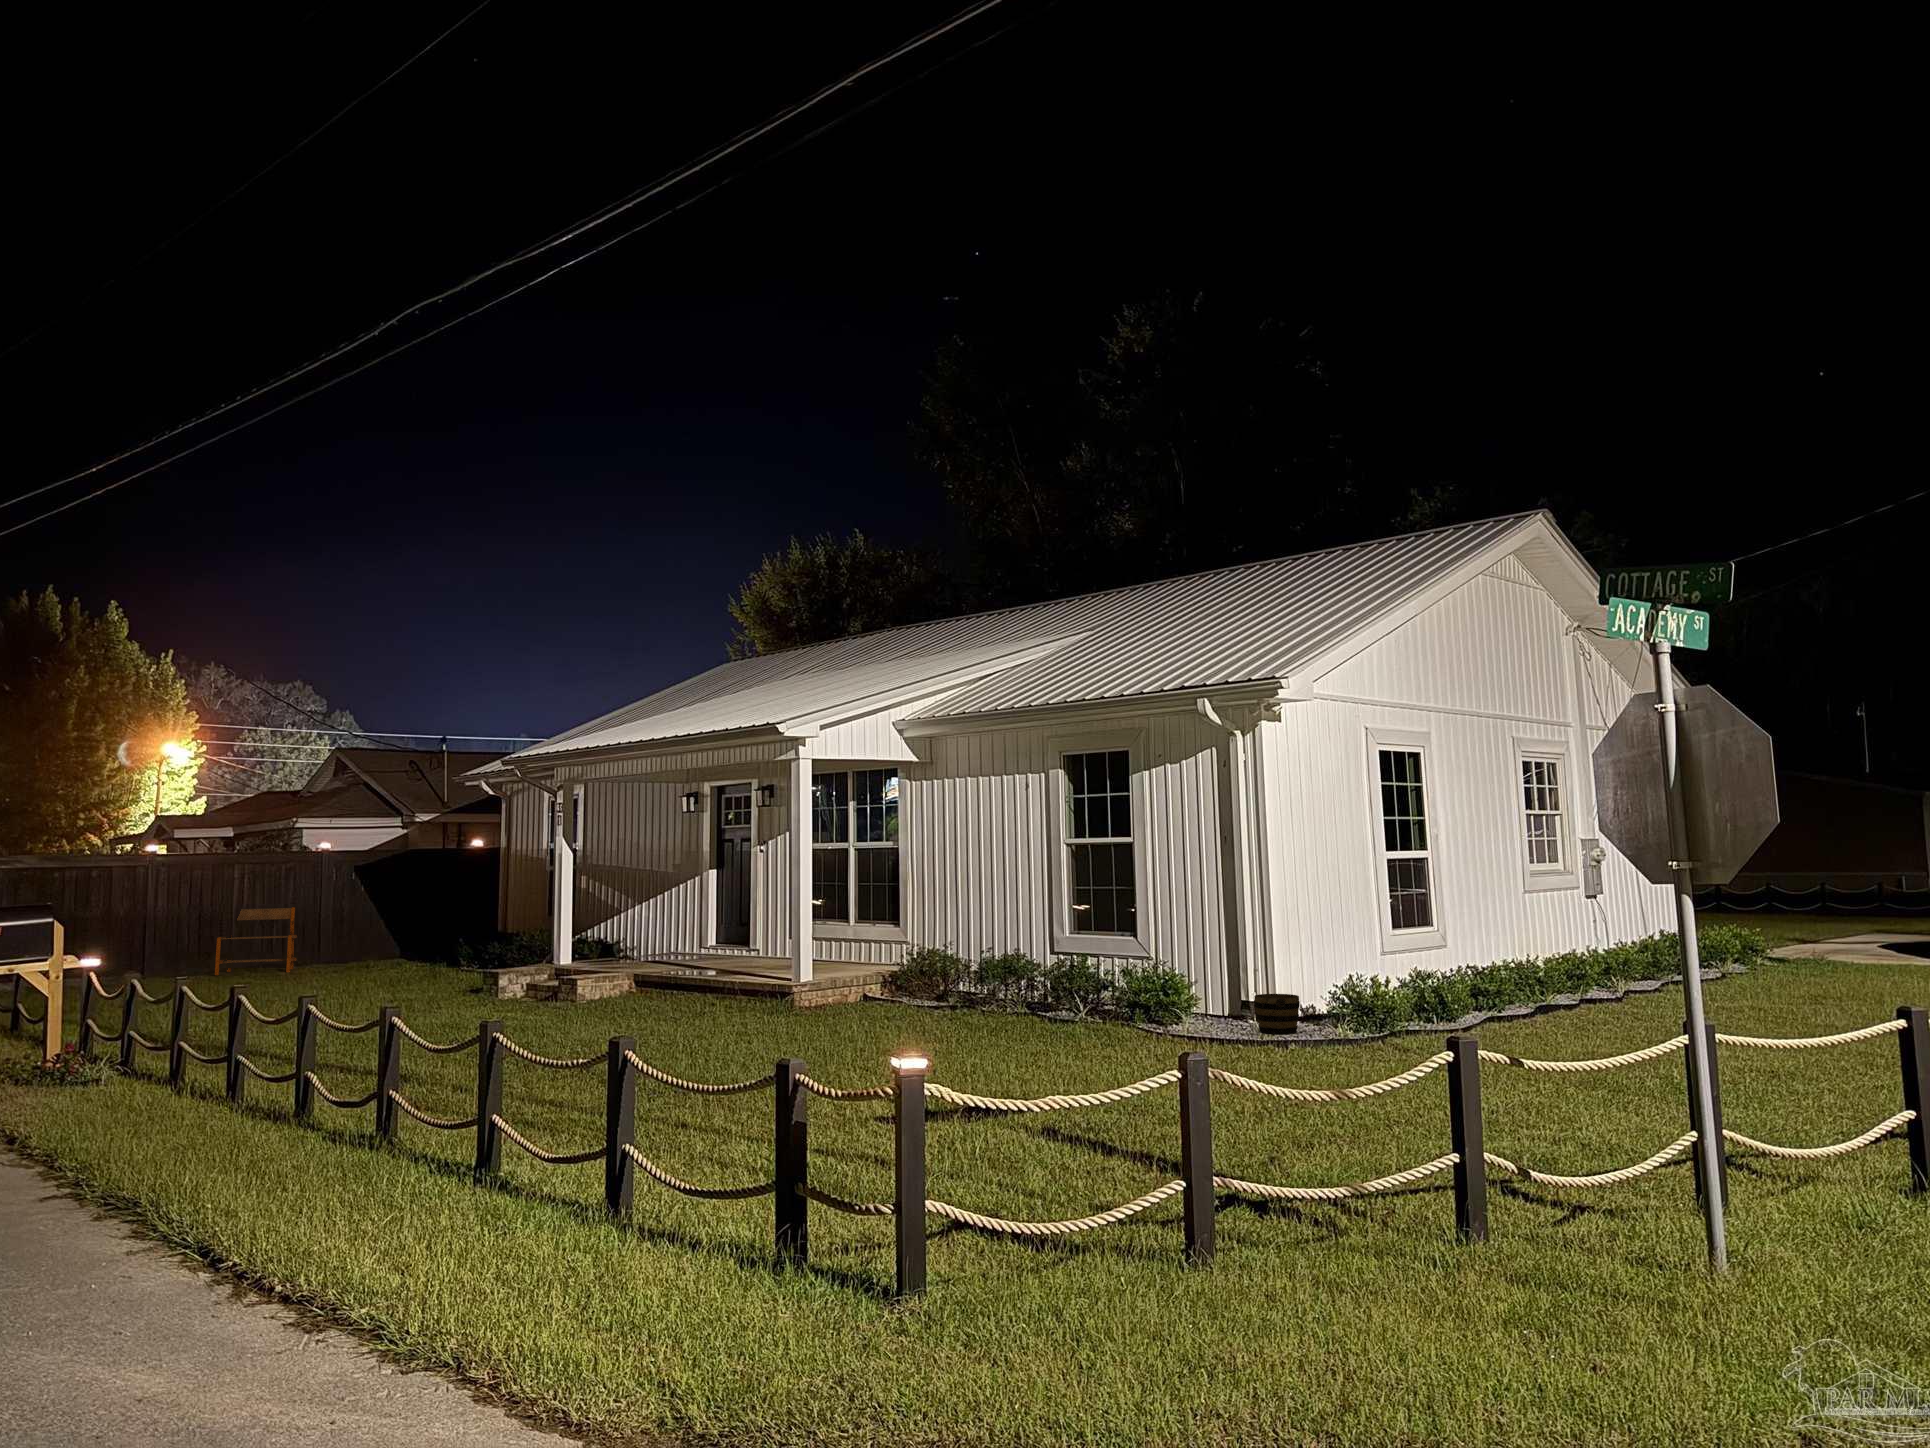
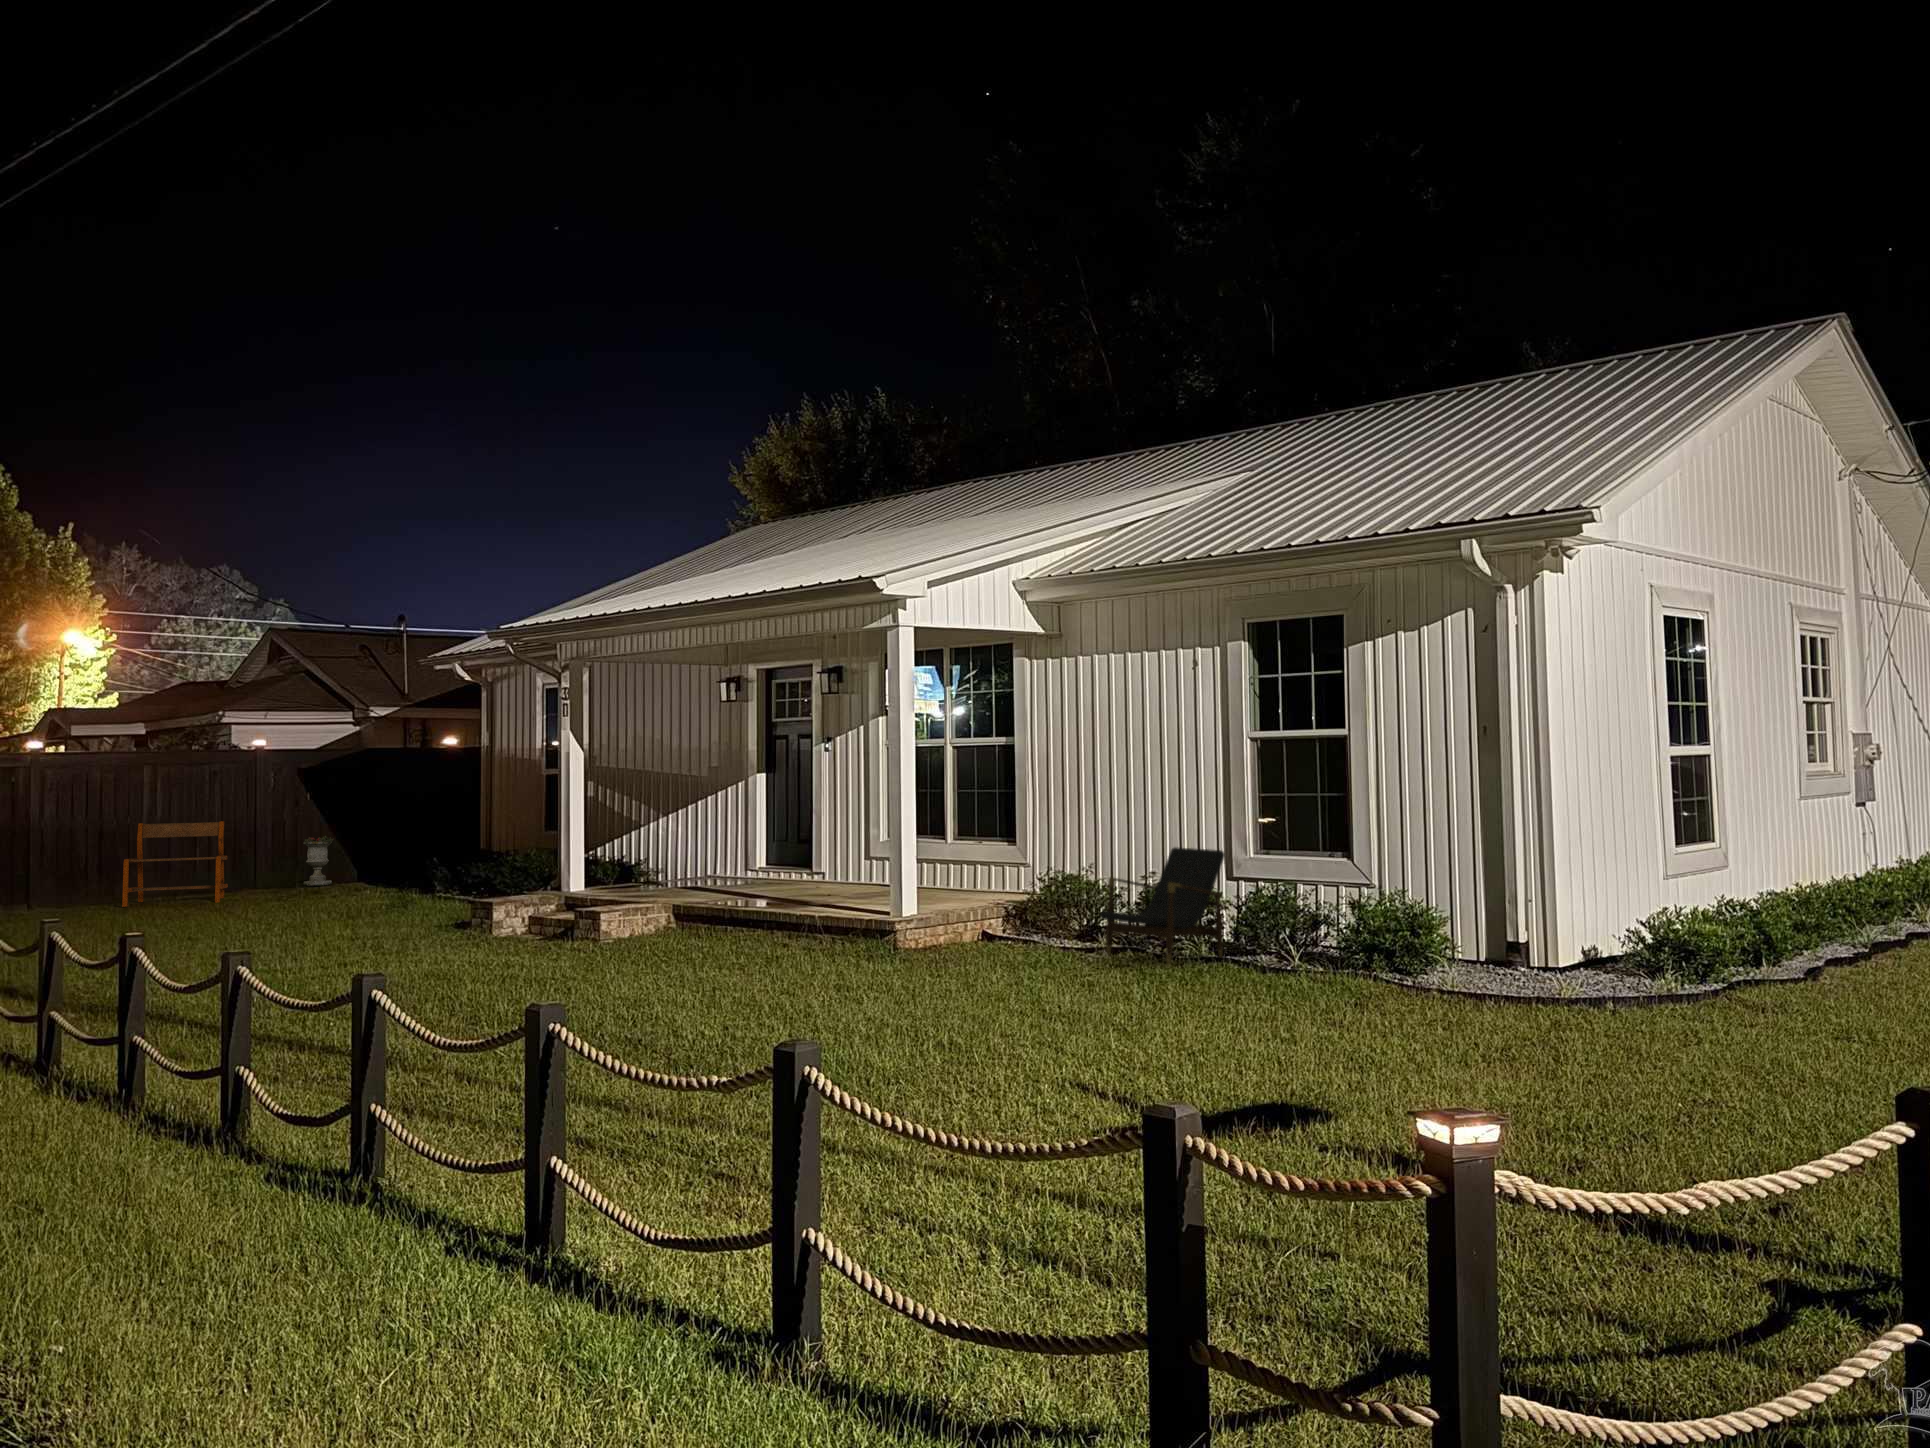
planter: none [356,919,381,960] -> present [303,836,333,886]
lounge chair: none [947,929,1043,1020] -> present [1100,847,1225,966]
bucket: present [1254,994,1300,1034] -> none [1530,933,1592,986]

